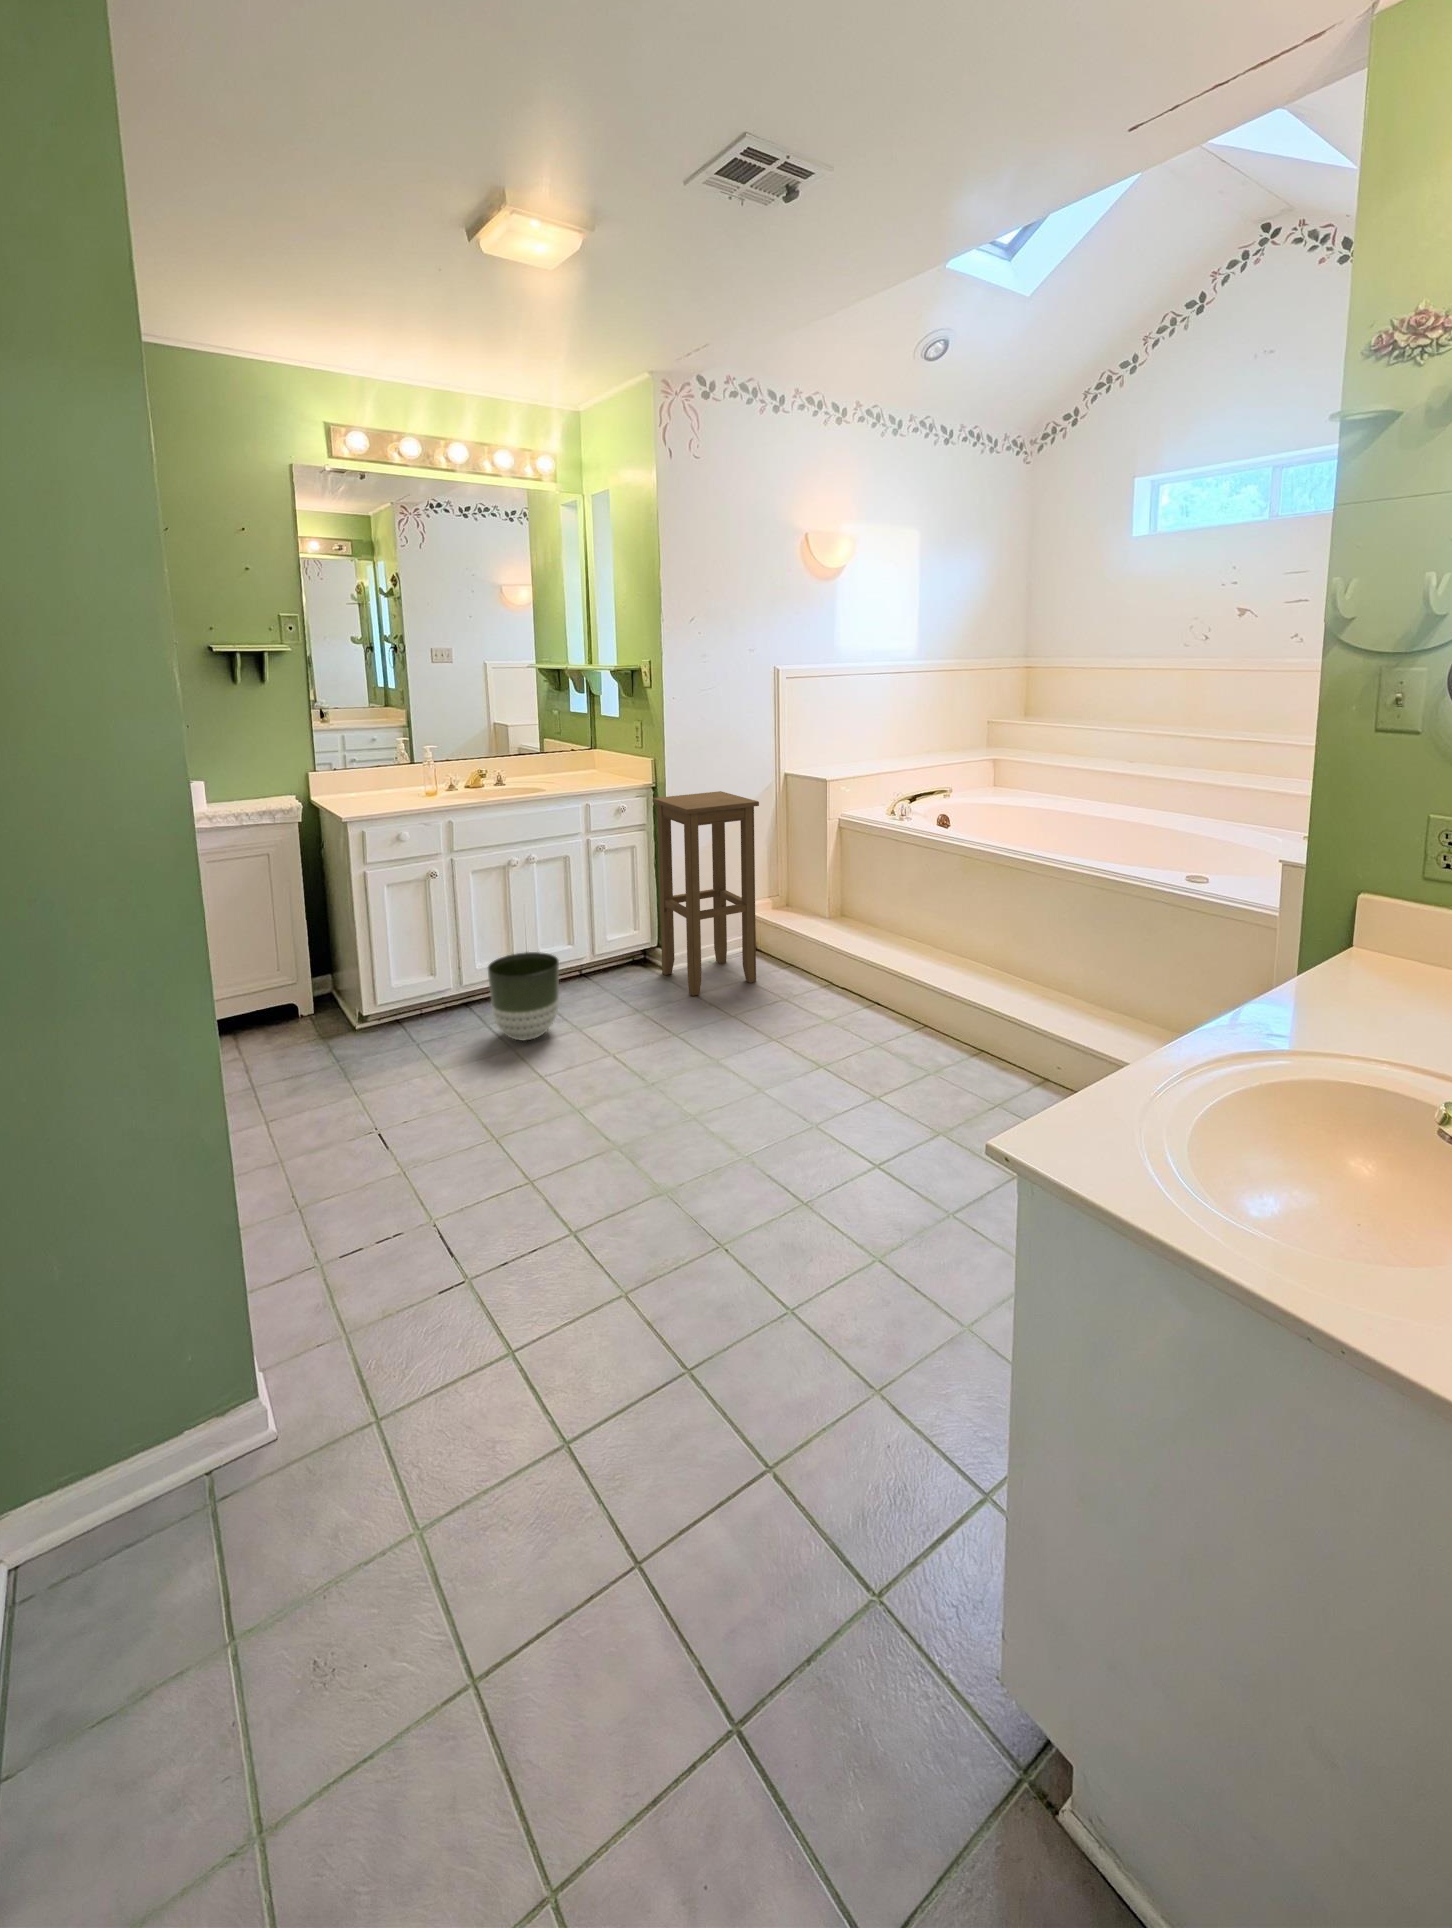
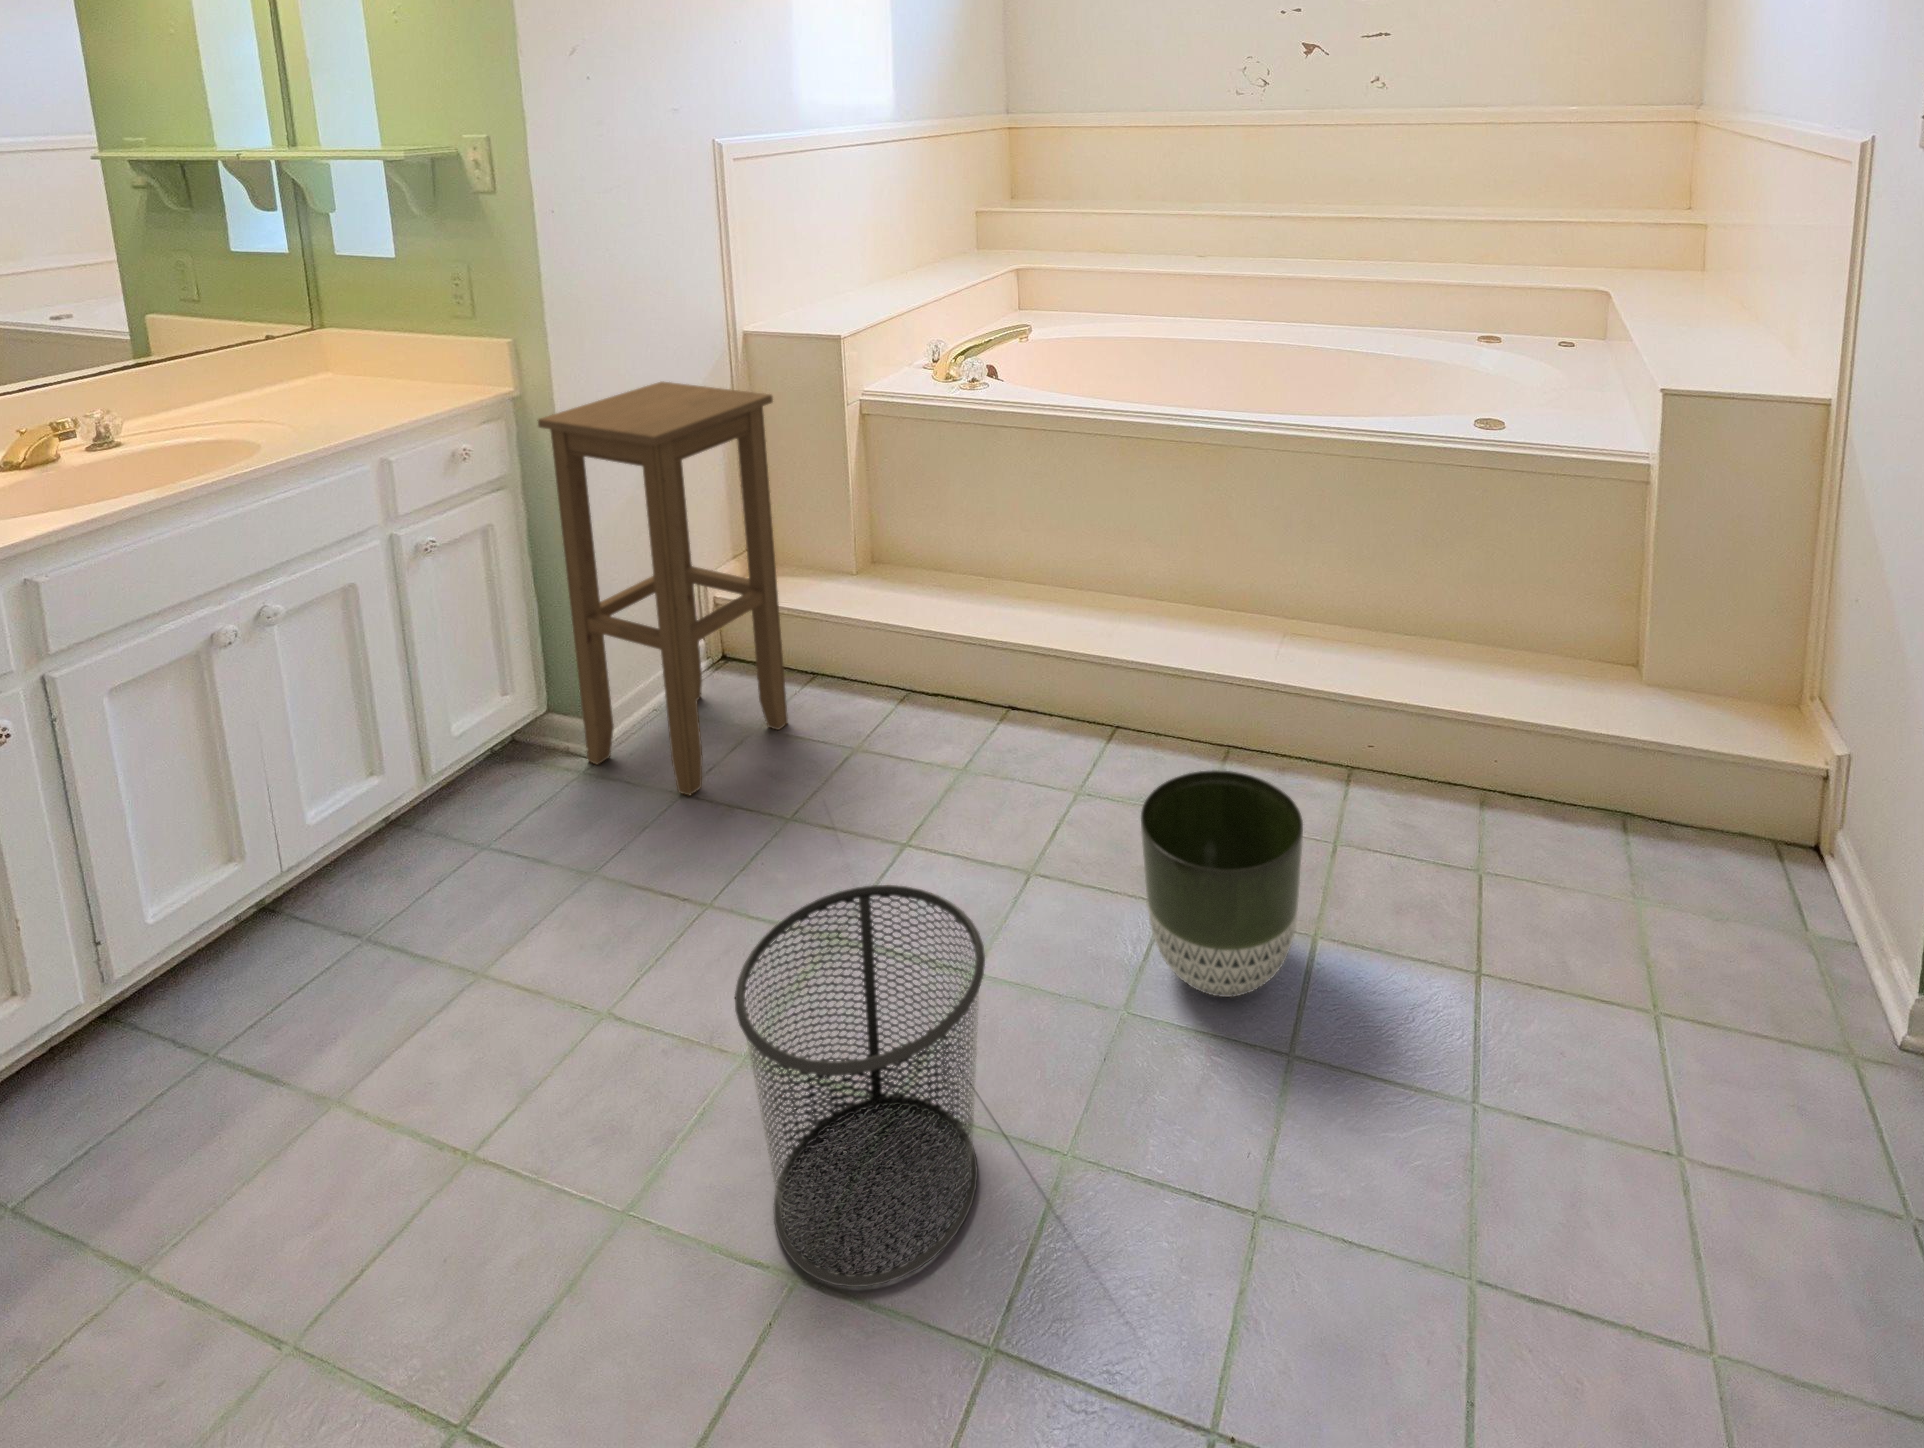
planter: present [488,952,559,1041] -> present [1141,770,1303,997]
waste bin: none [606,1006,716,1161] -> present [735,885,985,1287]

